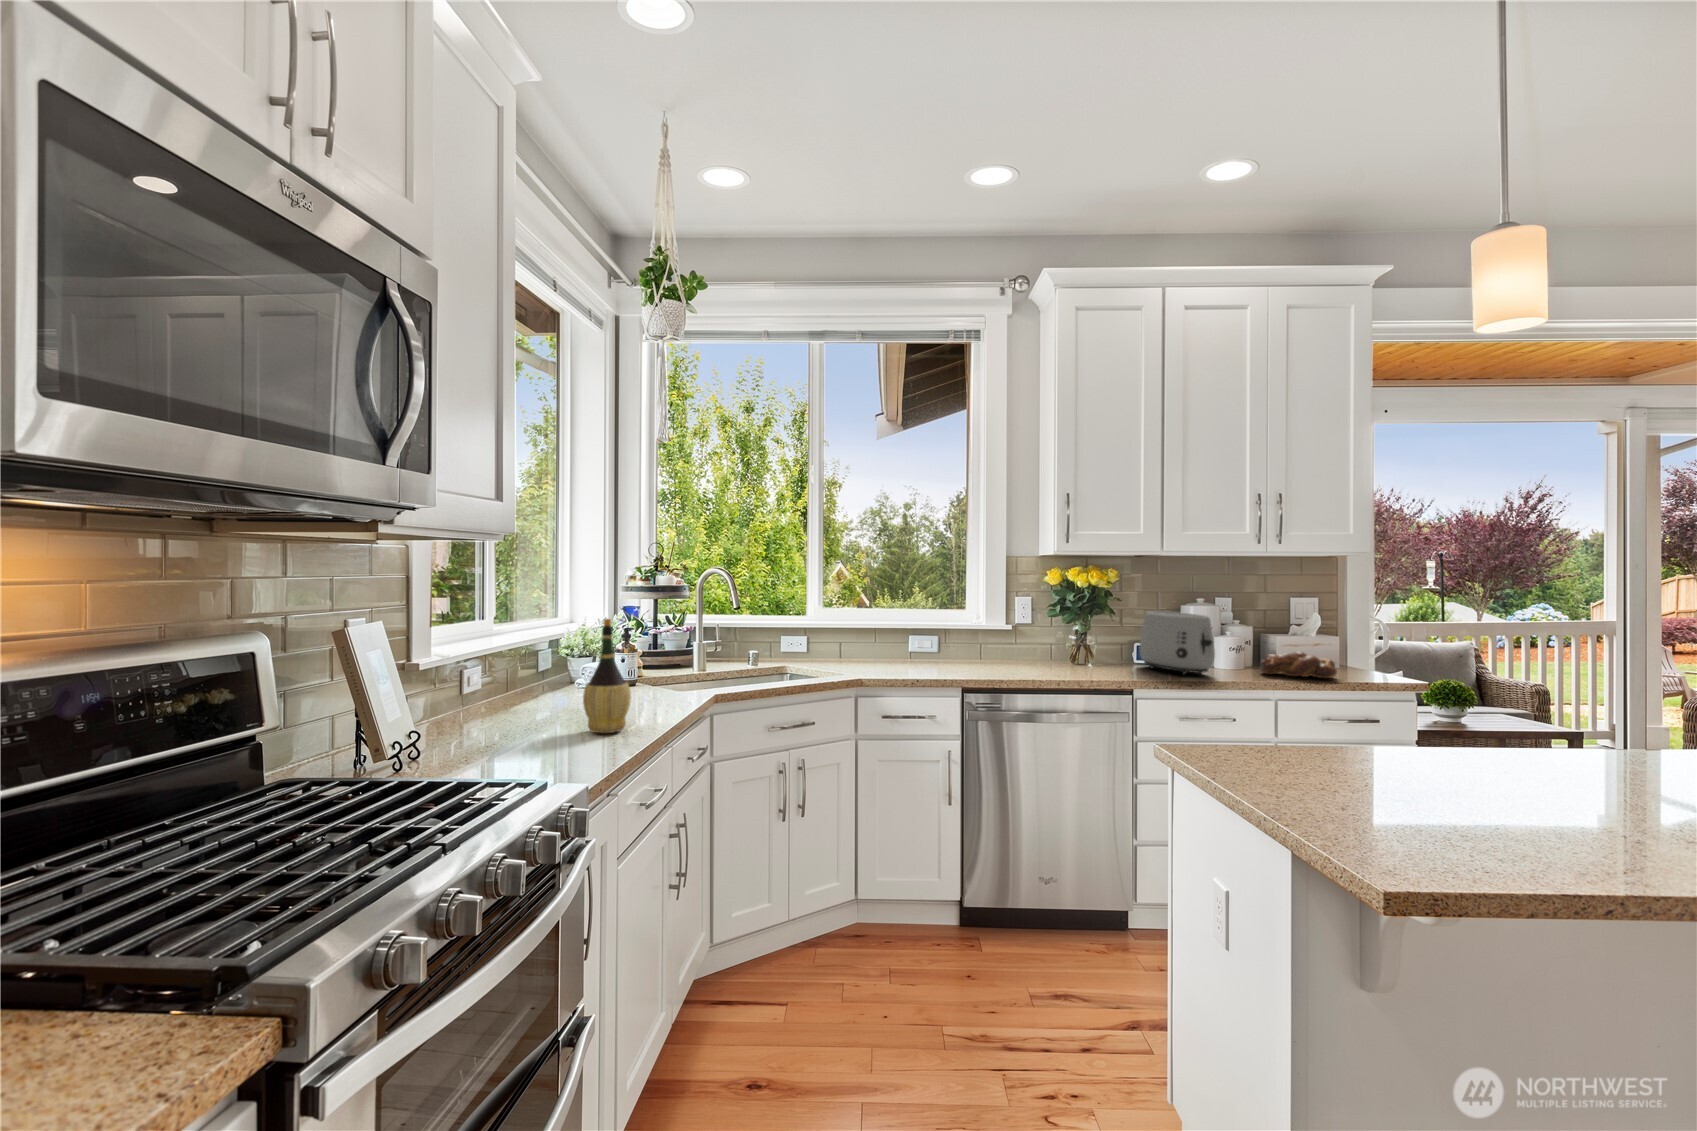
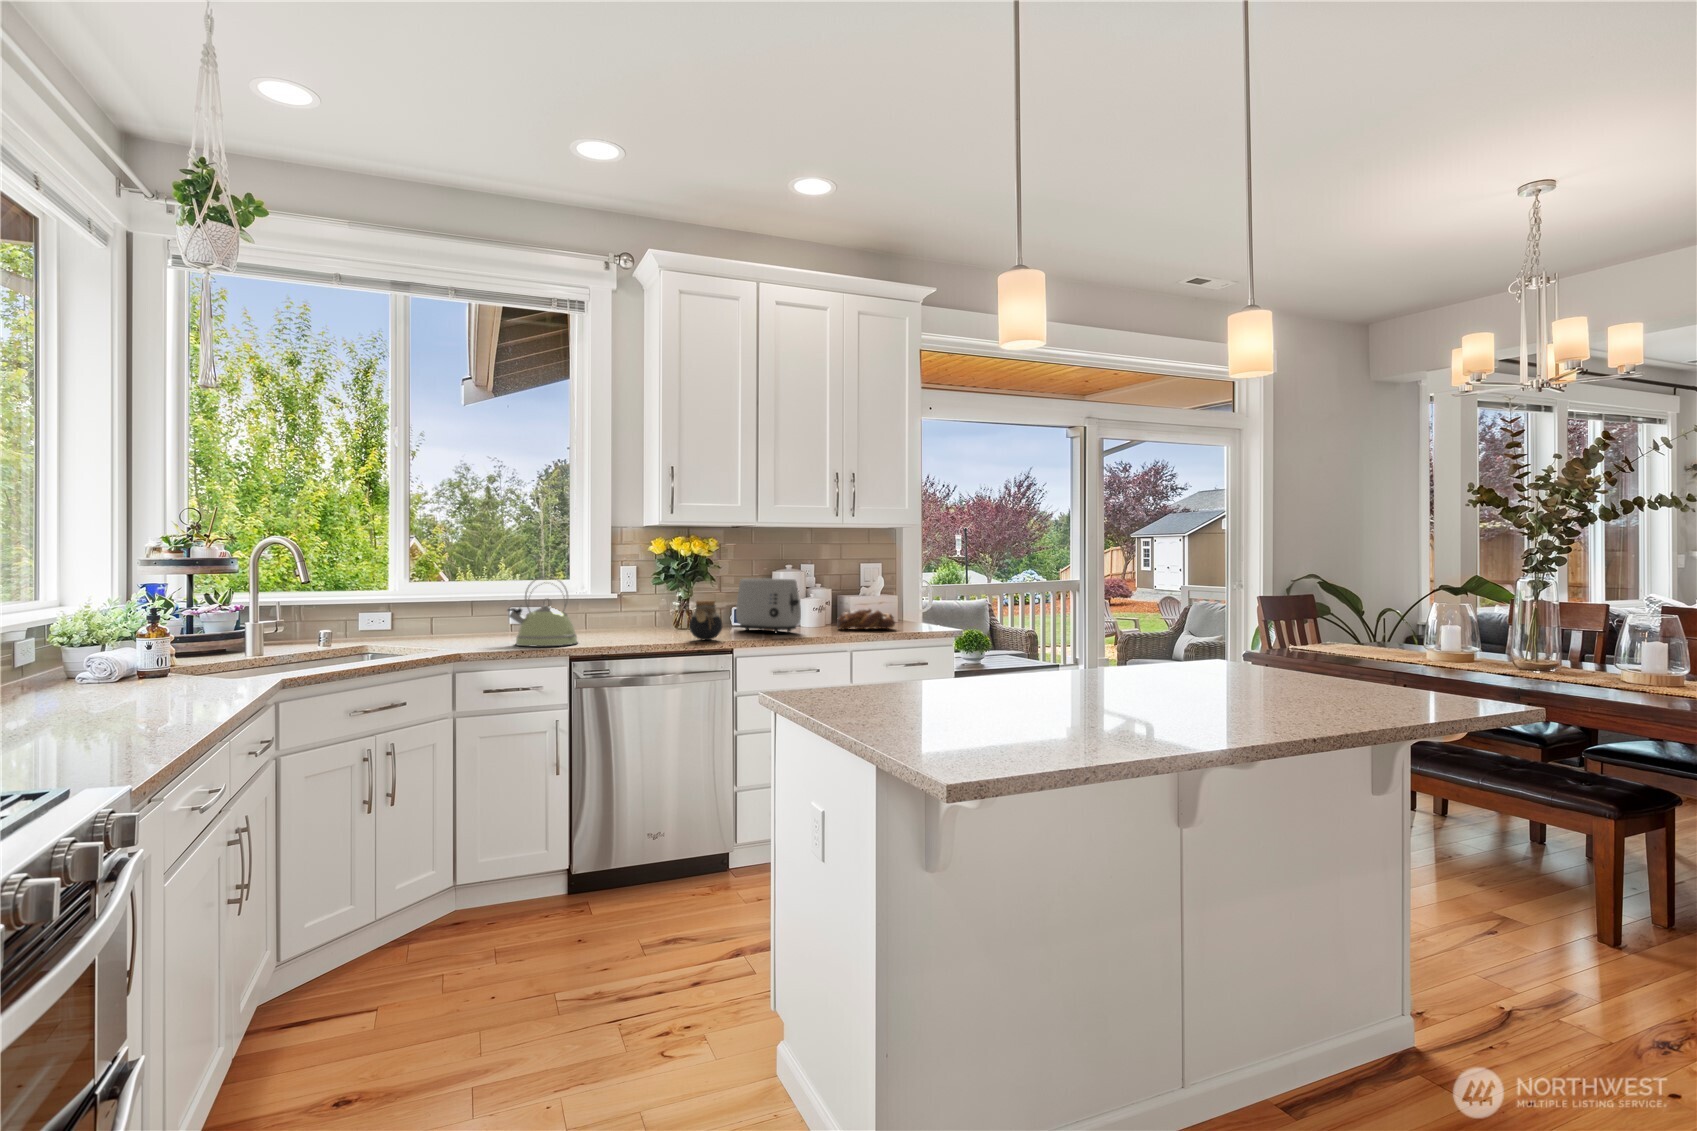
kettle: none [907,606,971,676] -> present [508,577,578,646]
wine bottle: present [583,619,631,733] -> none [135,575,202,709]
jar: none [1084,637,1121,680] -> present [689,600,722,640]

